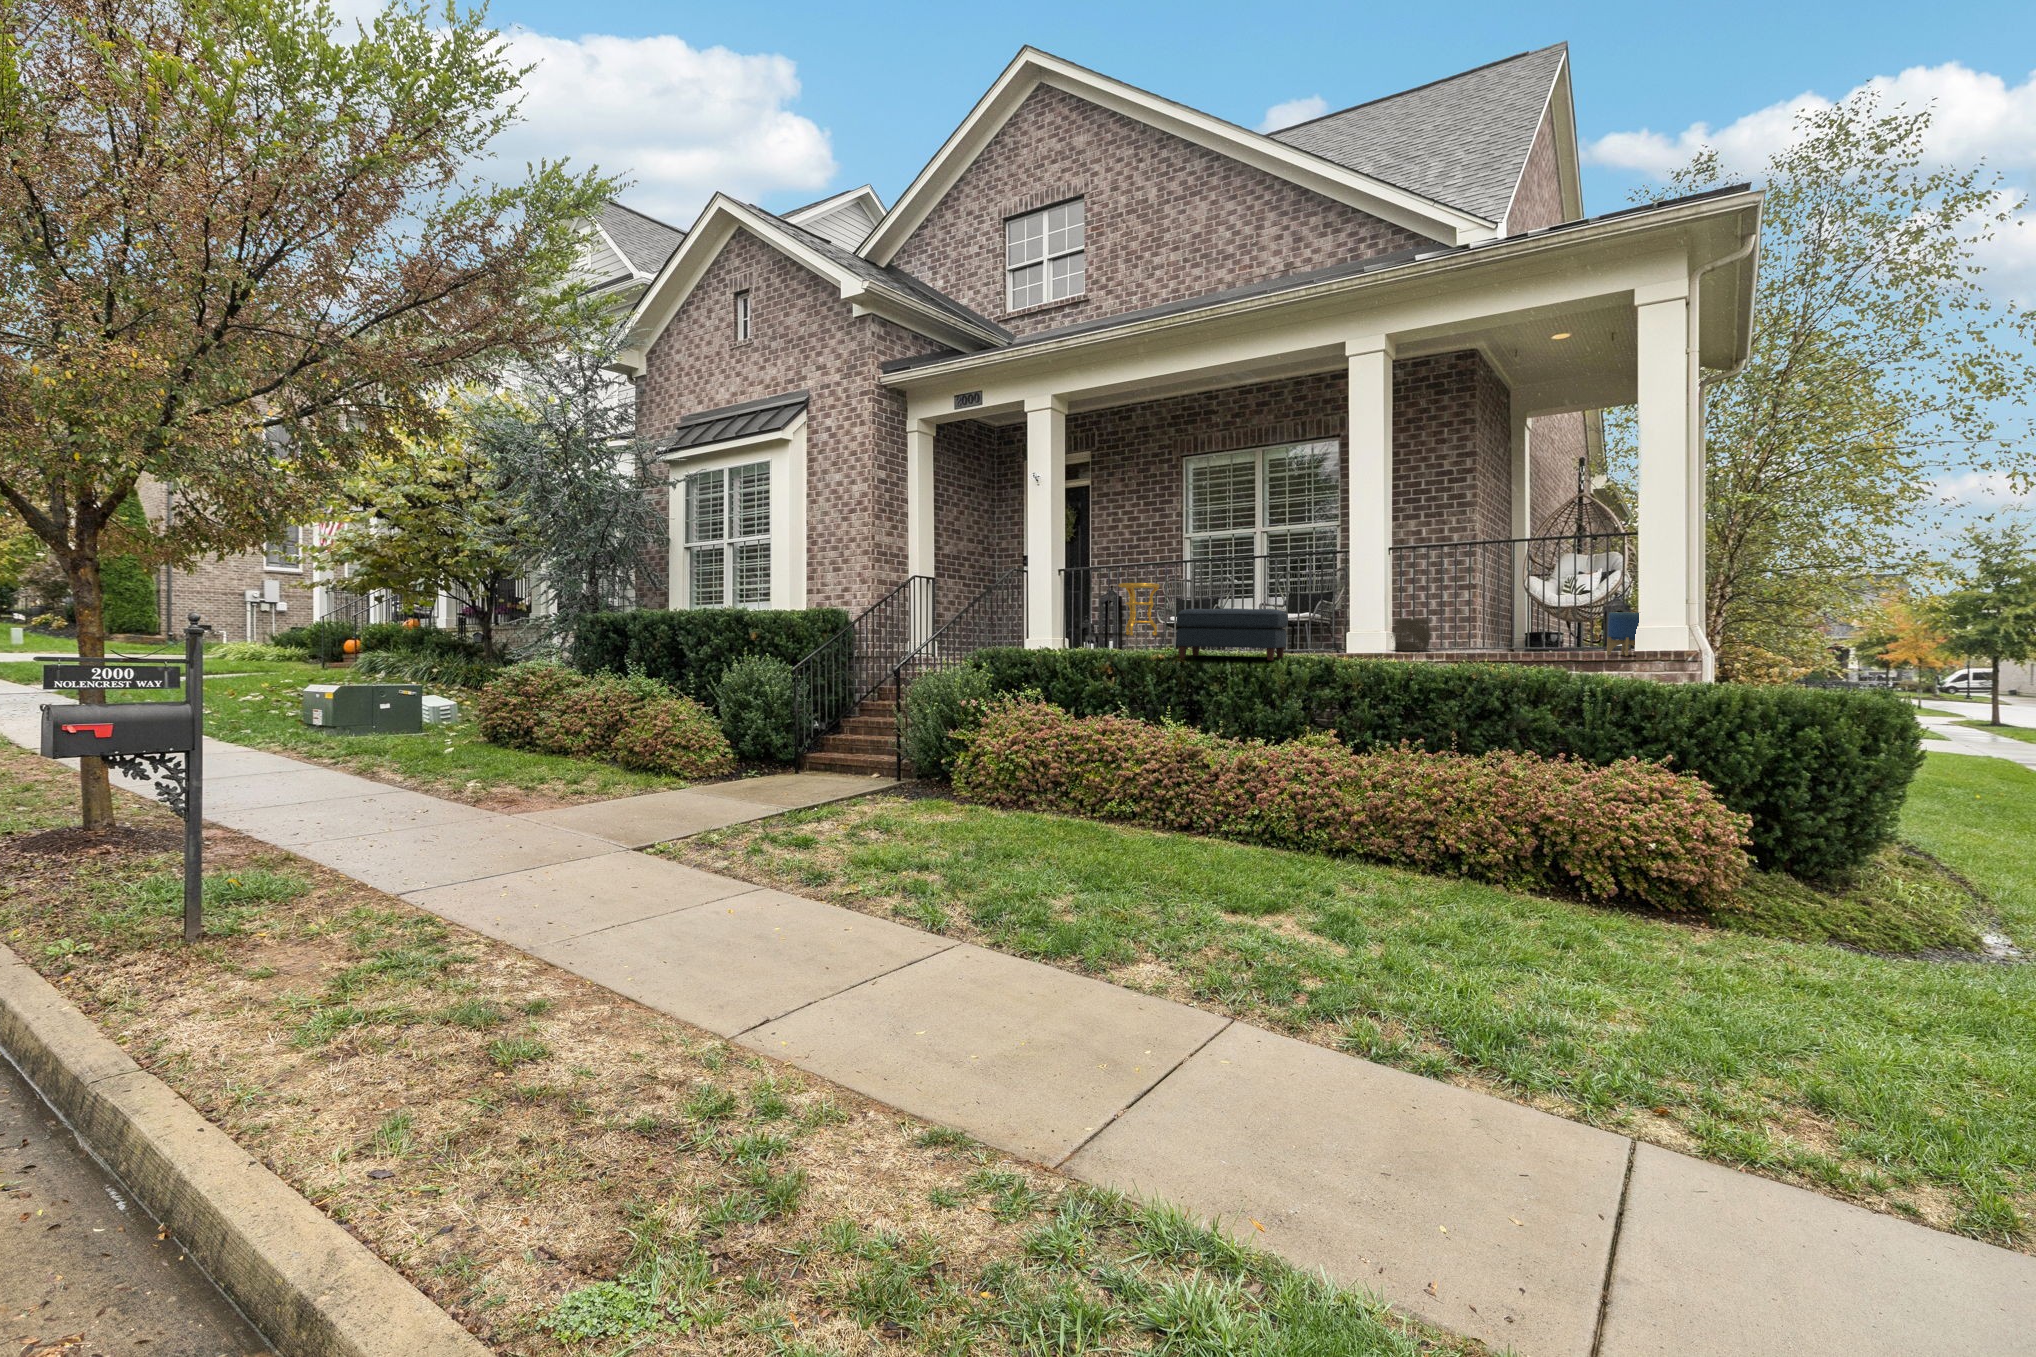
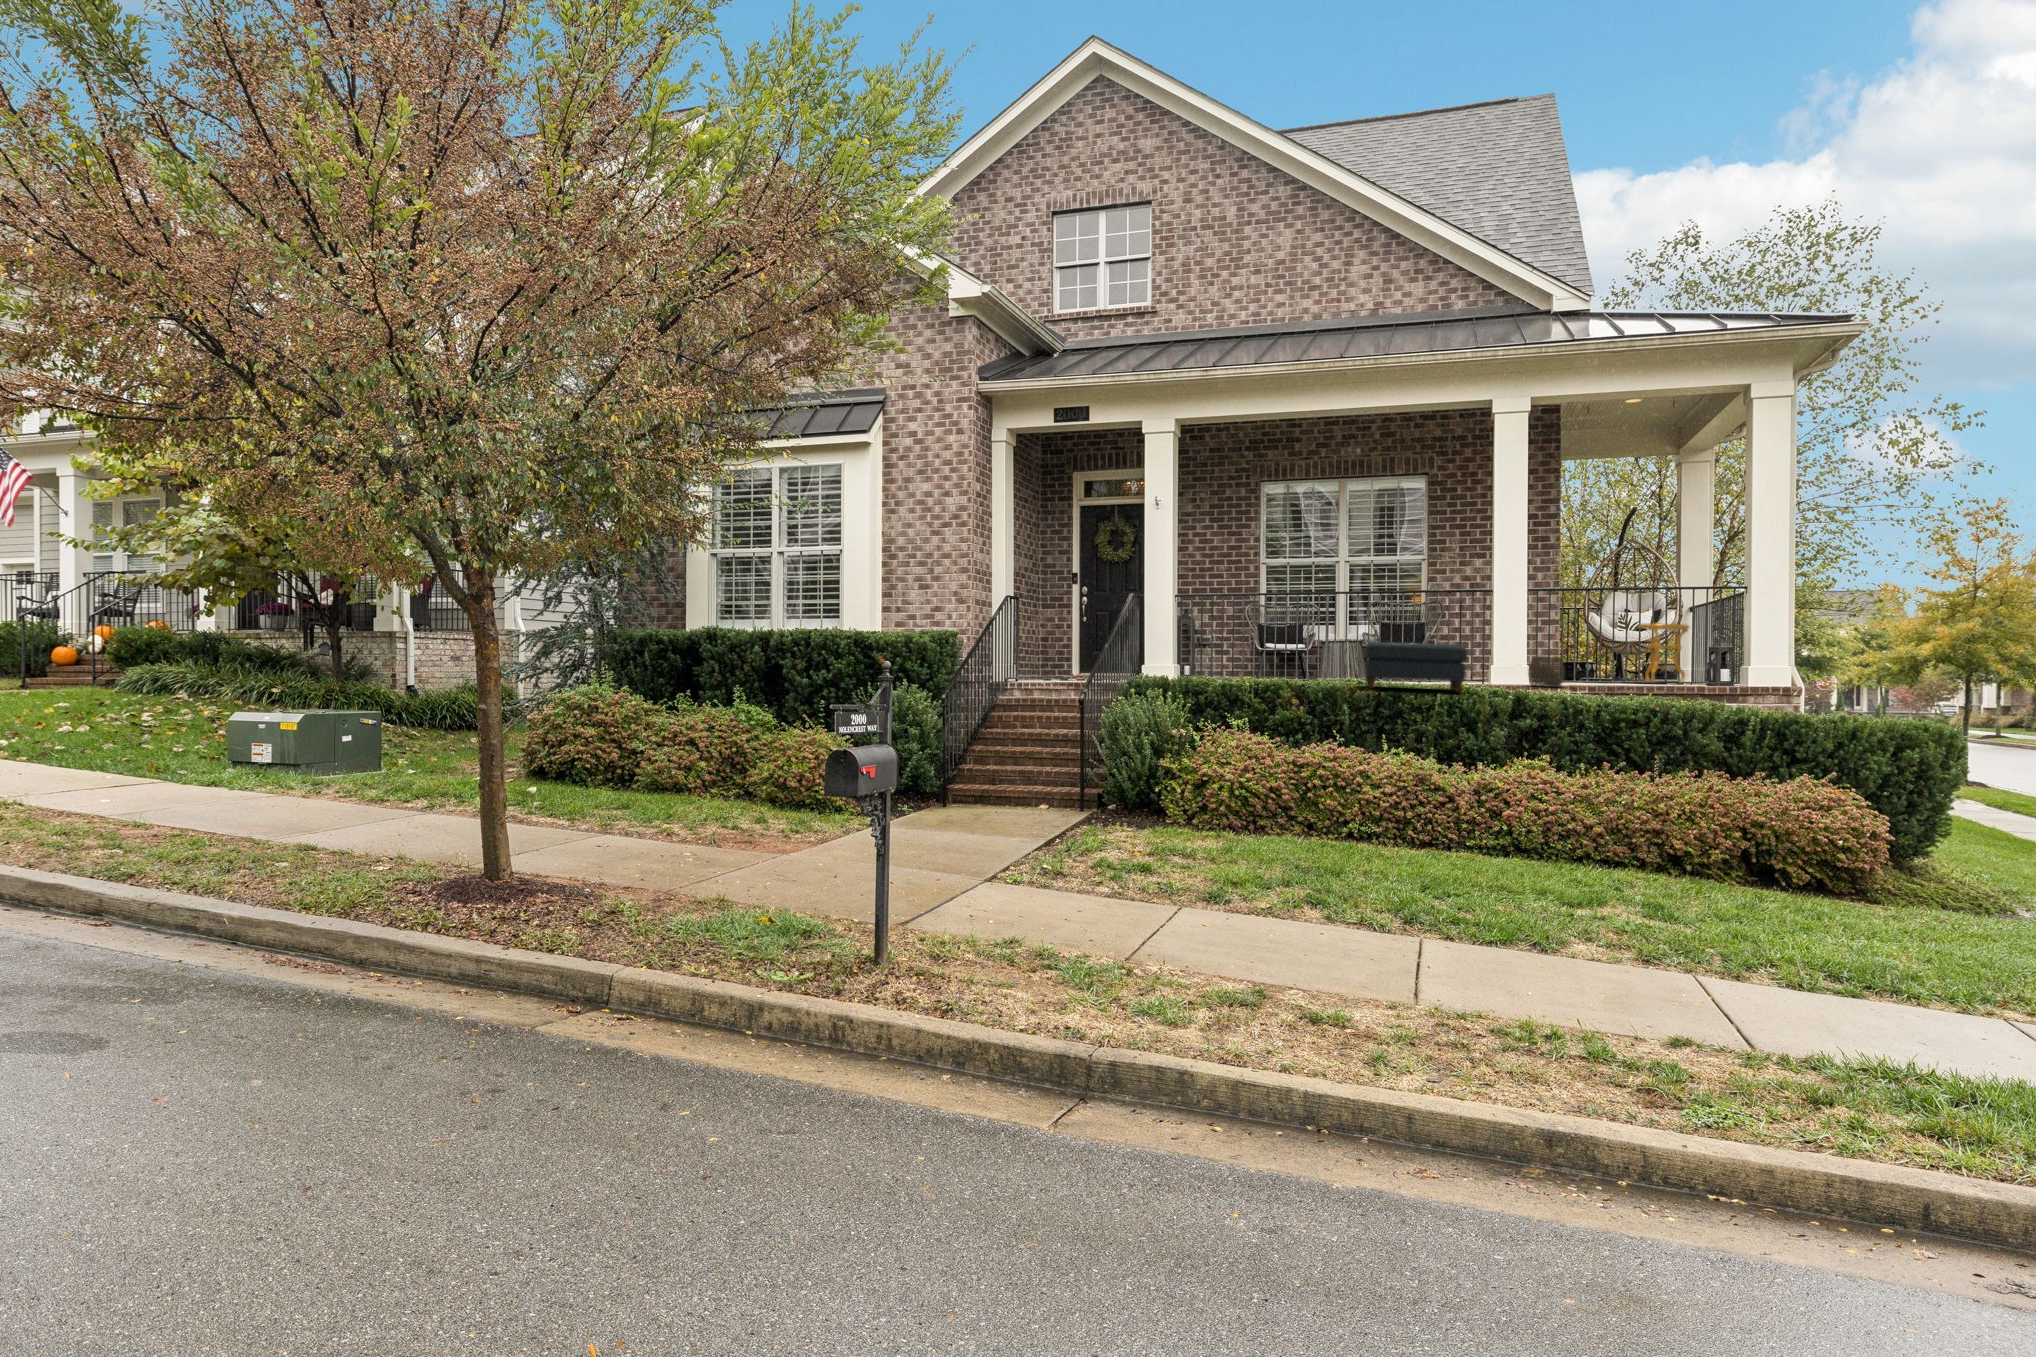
side table: present [1118,583,1160,636] -> present [1638,623,1689,682]
planter: present [1607,612,1639,656] -> none [1721,656,1754,695]

